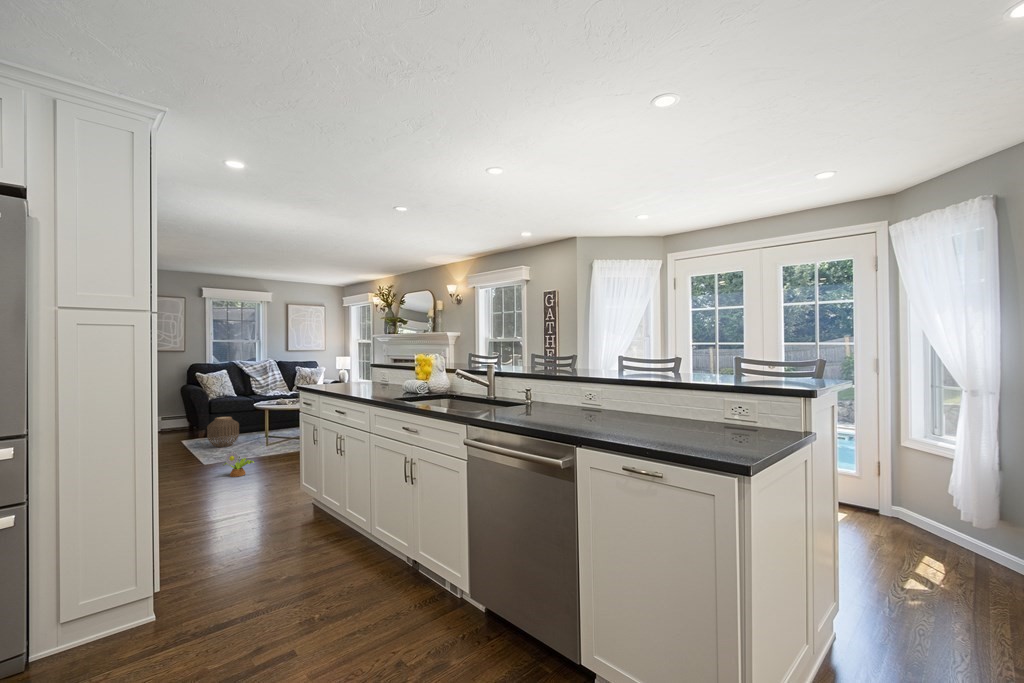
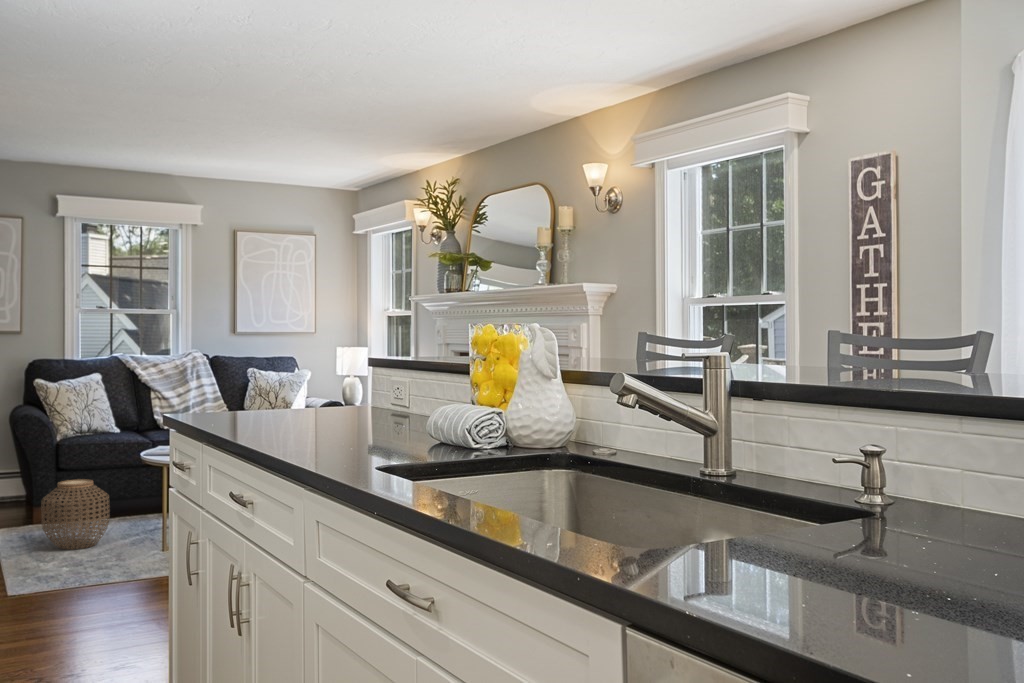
decorative plant: present [223,451,254,477] -> none [36,570,108,633]

